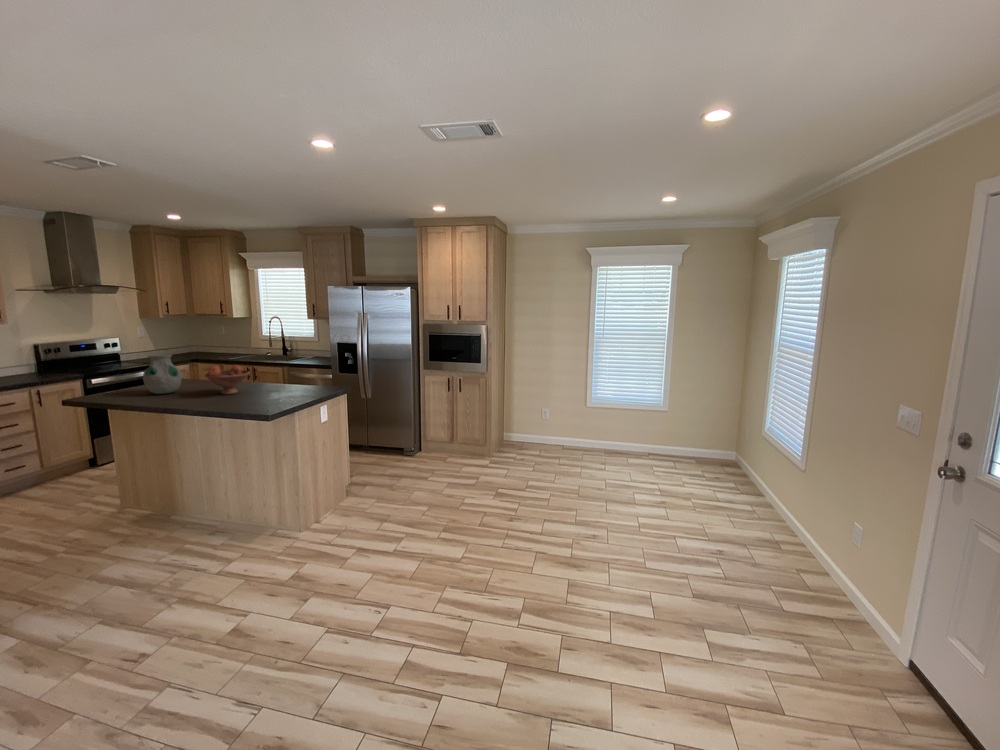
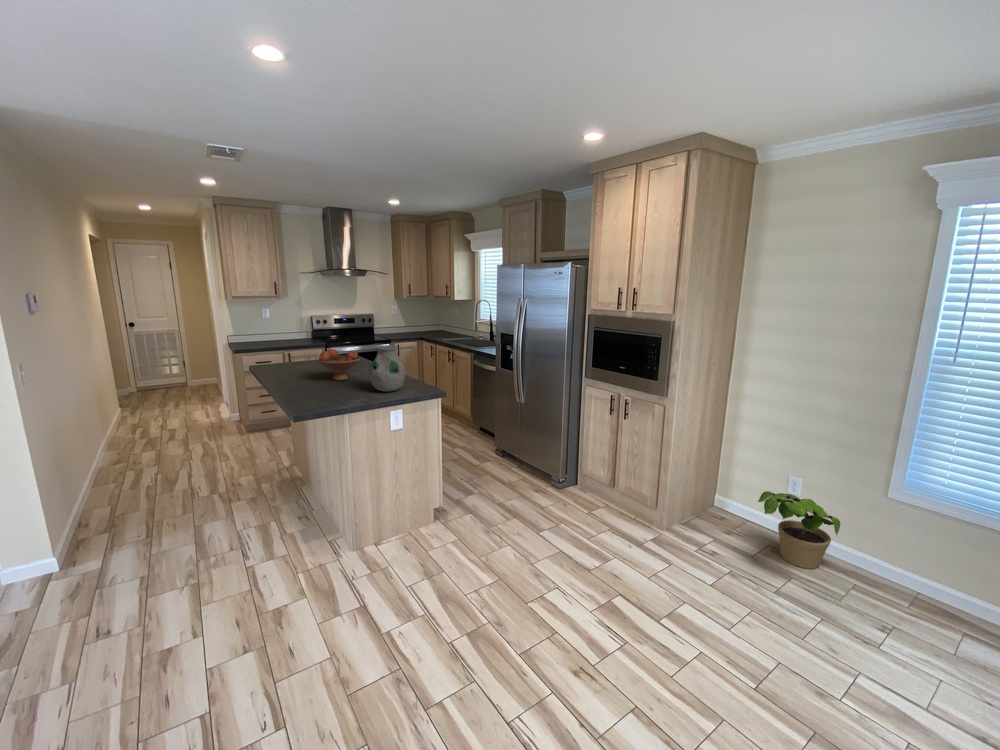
vase: present [143,354,182,394] -> present [369,345,405,391]
potted plant: none [536,414,573,453] -> present [758,491,840,569]

